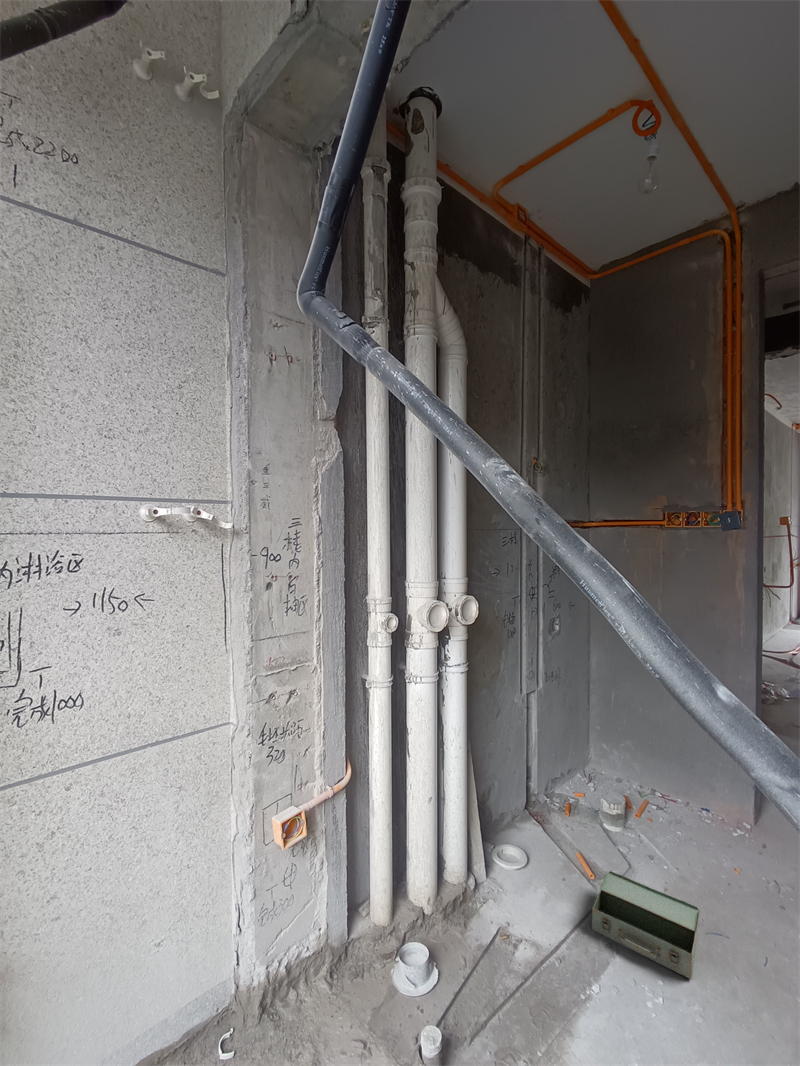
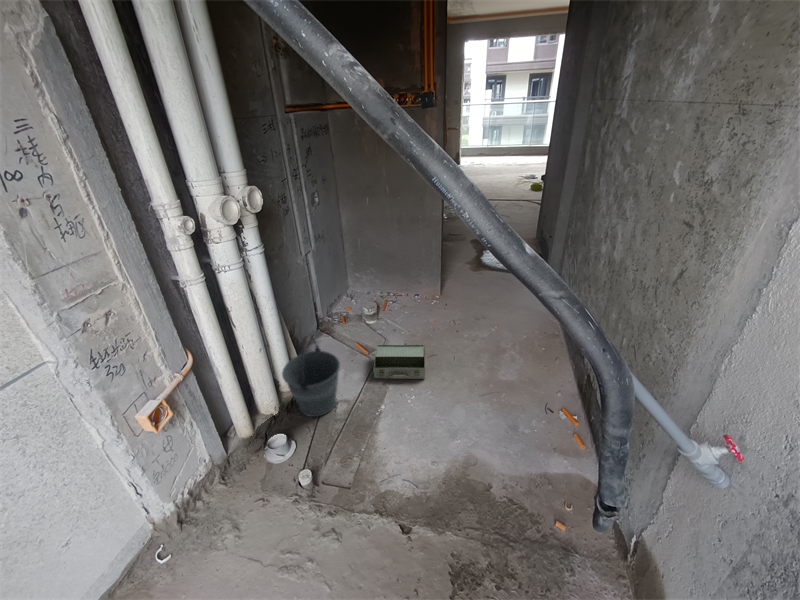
bucket: none [449,808,534,952] -> present [282,344,340,417]

